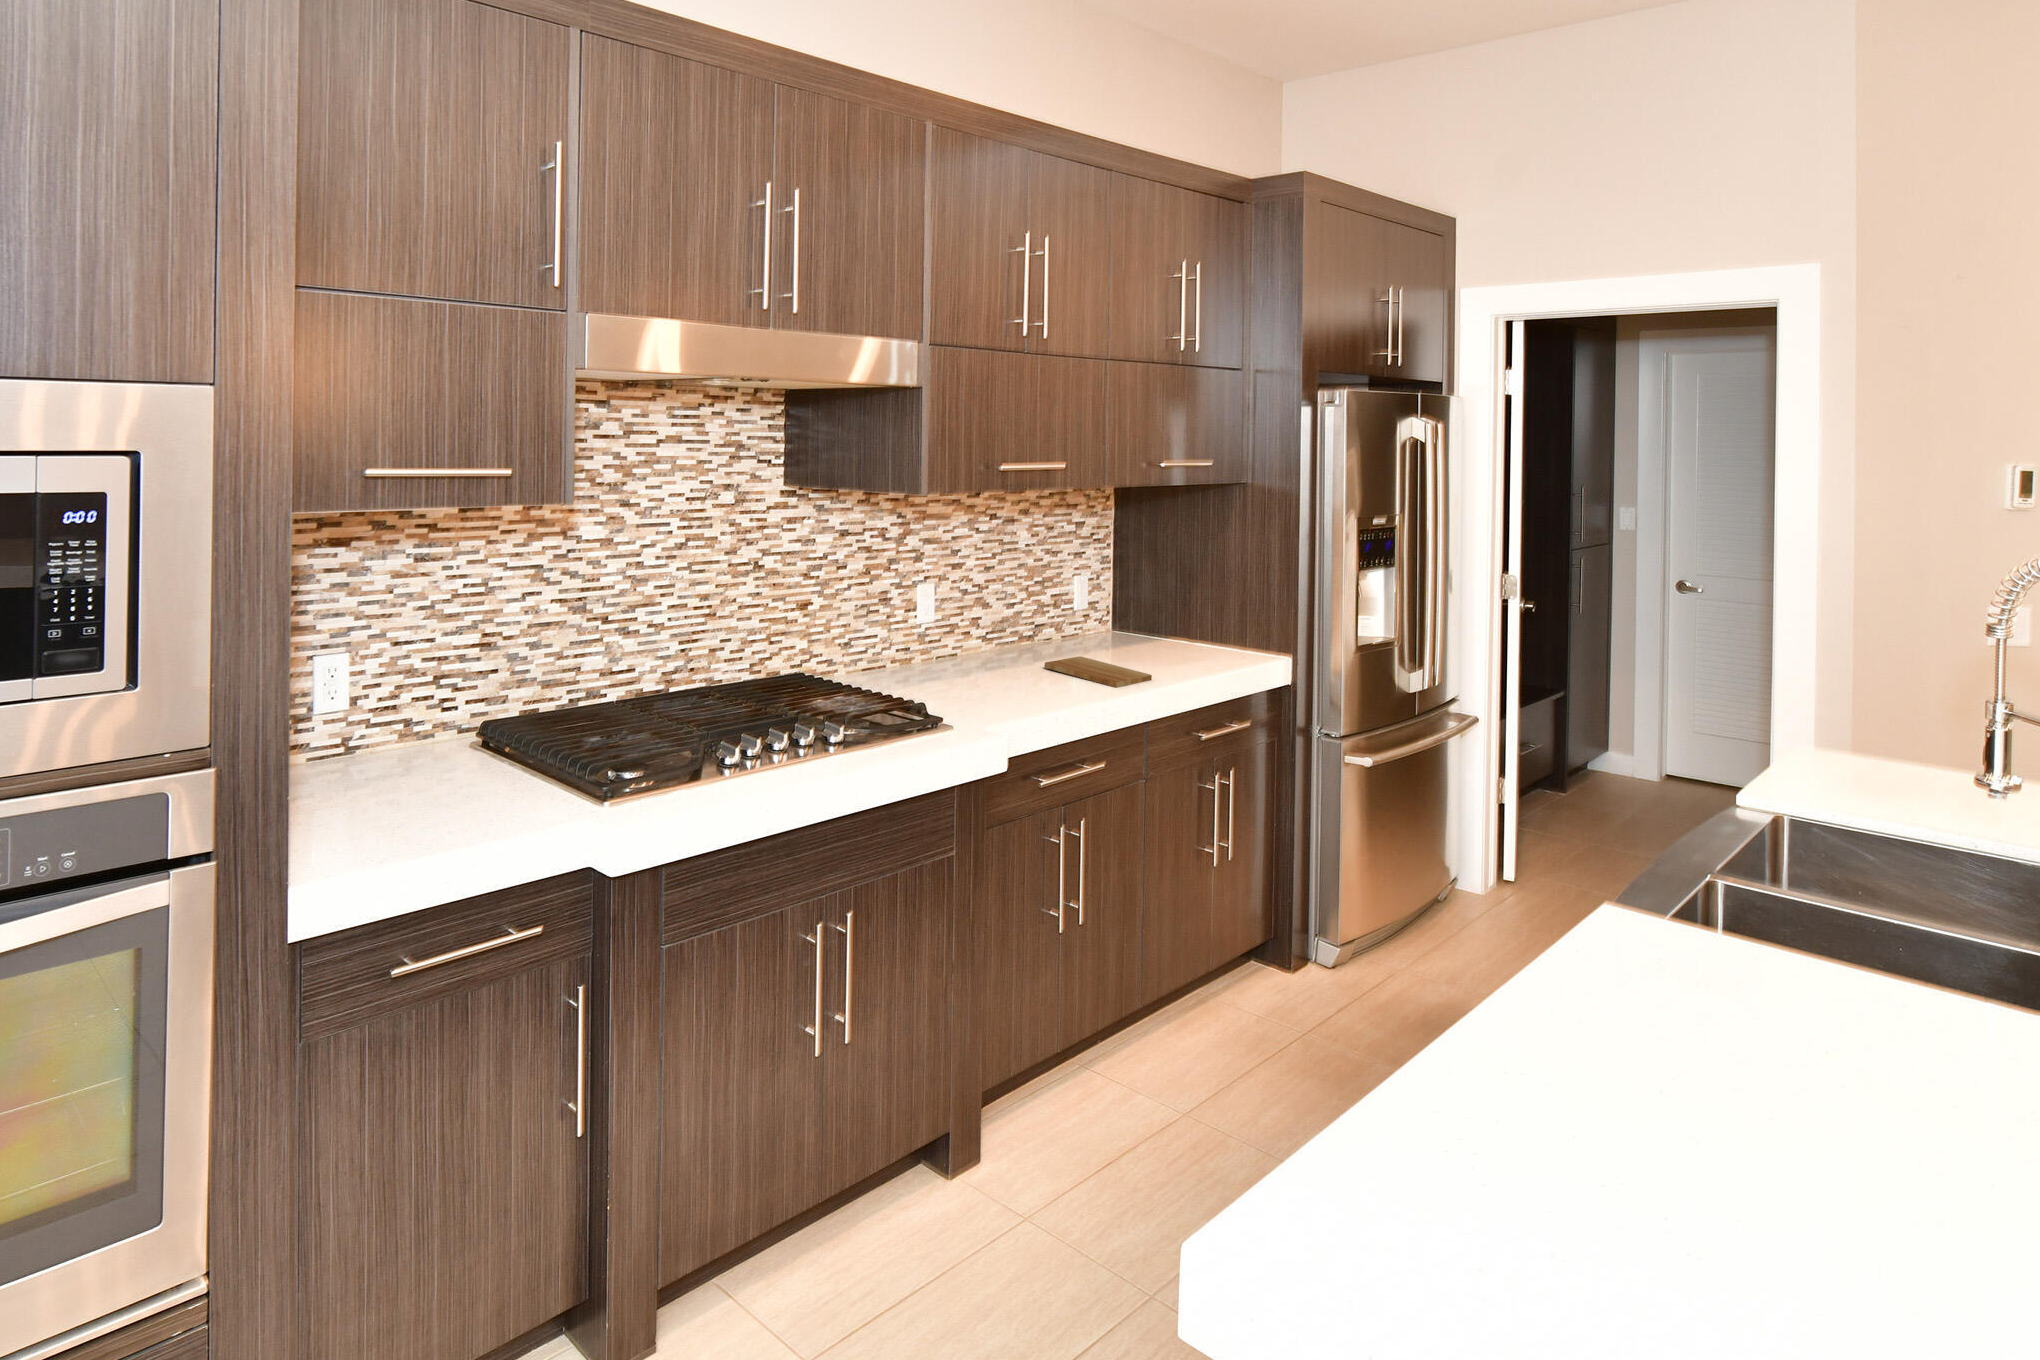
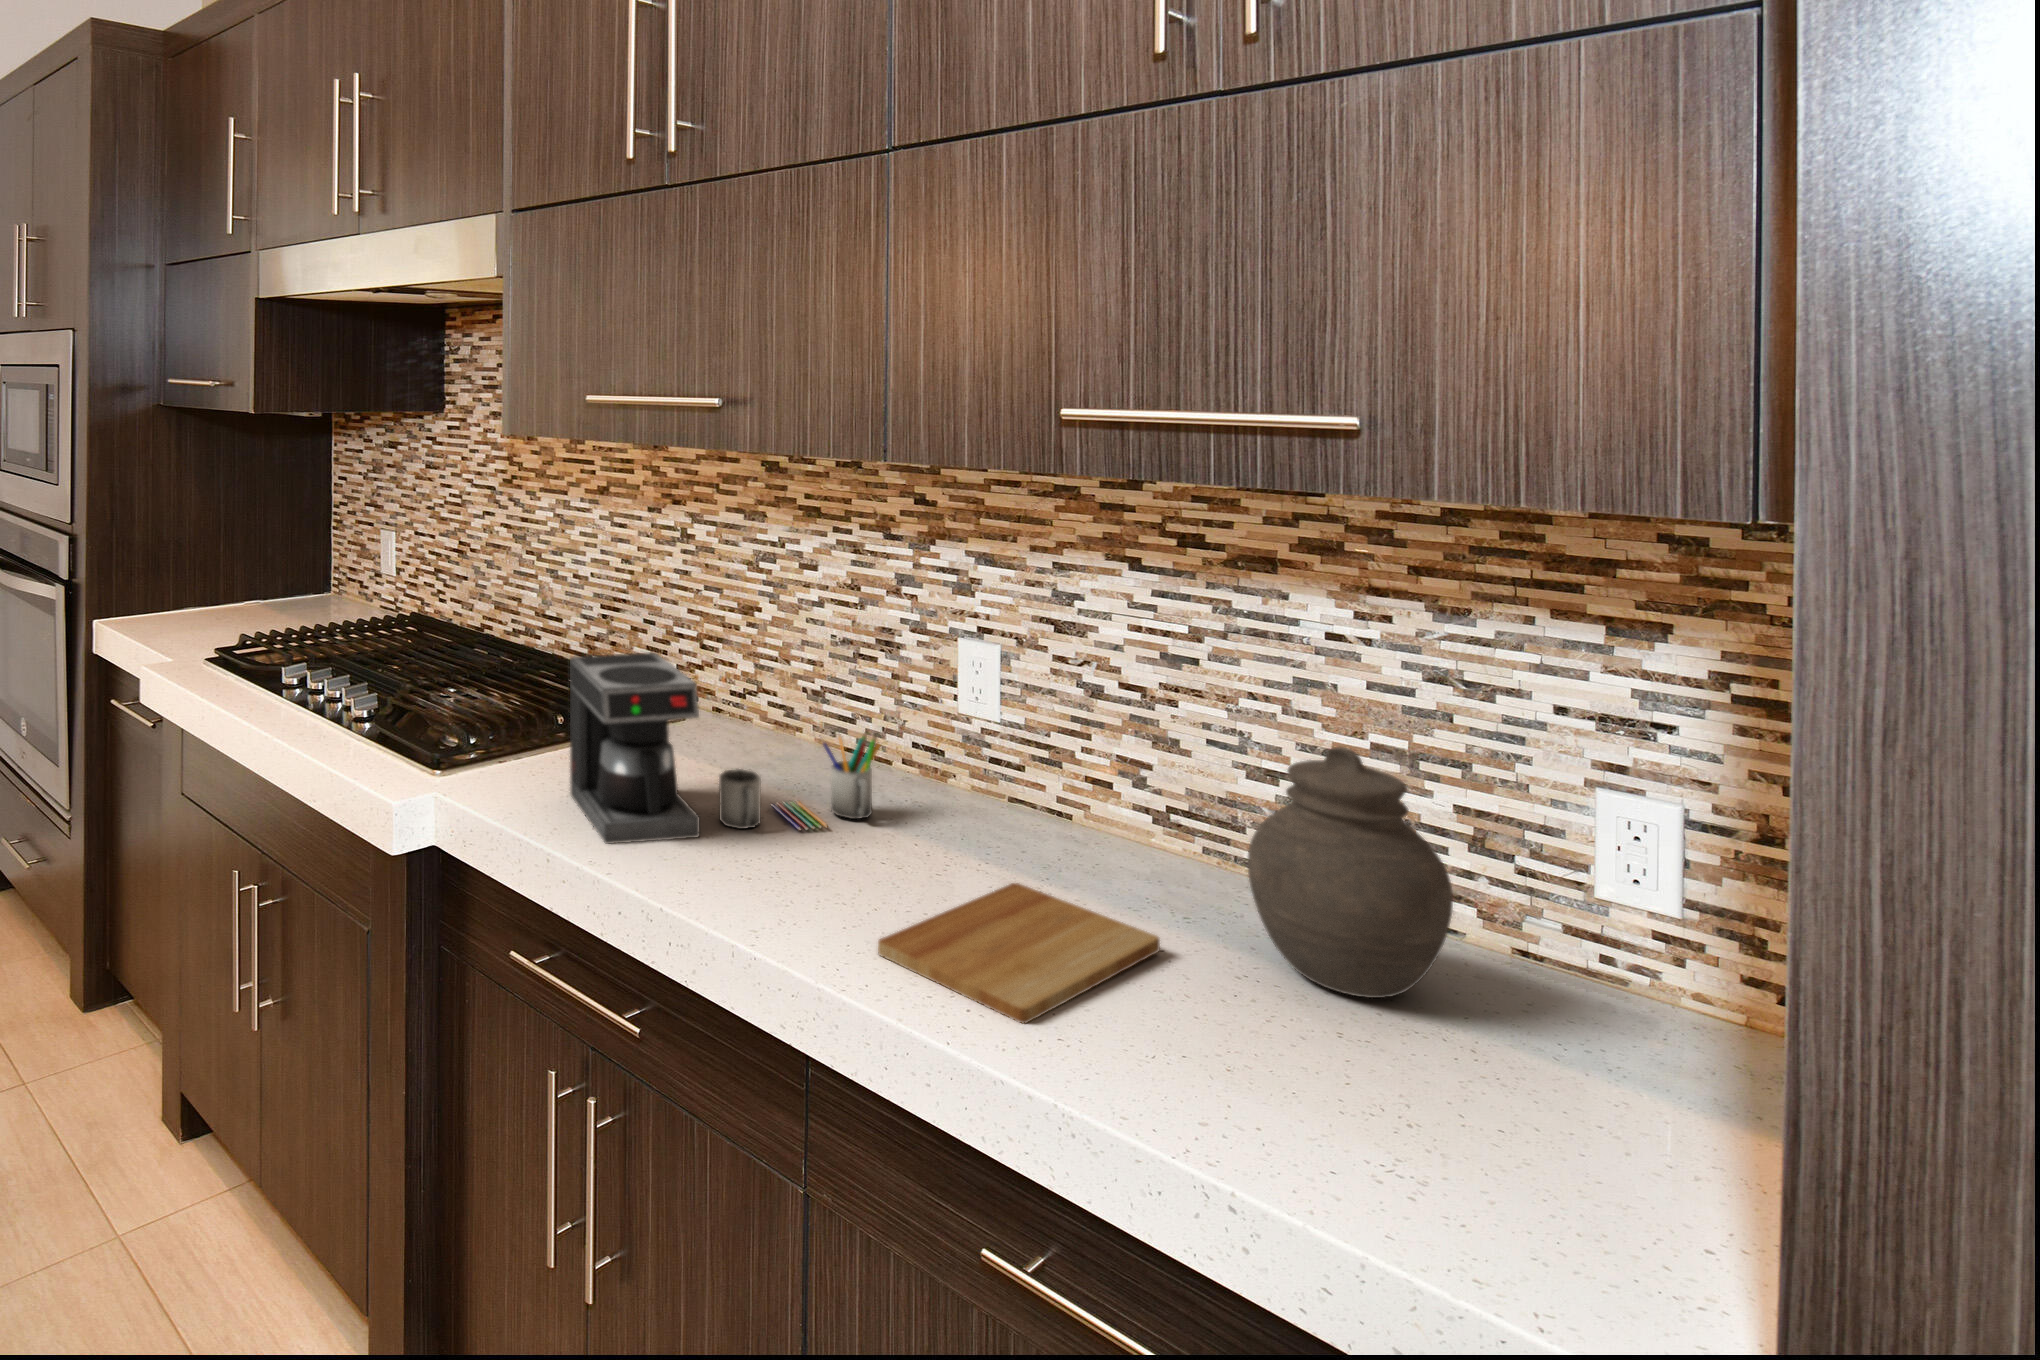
jar: none [1053,578,1109,653] -> present [1247,747,1453,998]
coffee maker: none [943,622,1037,715] -> present [570,652,881,844]

